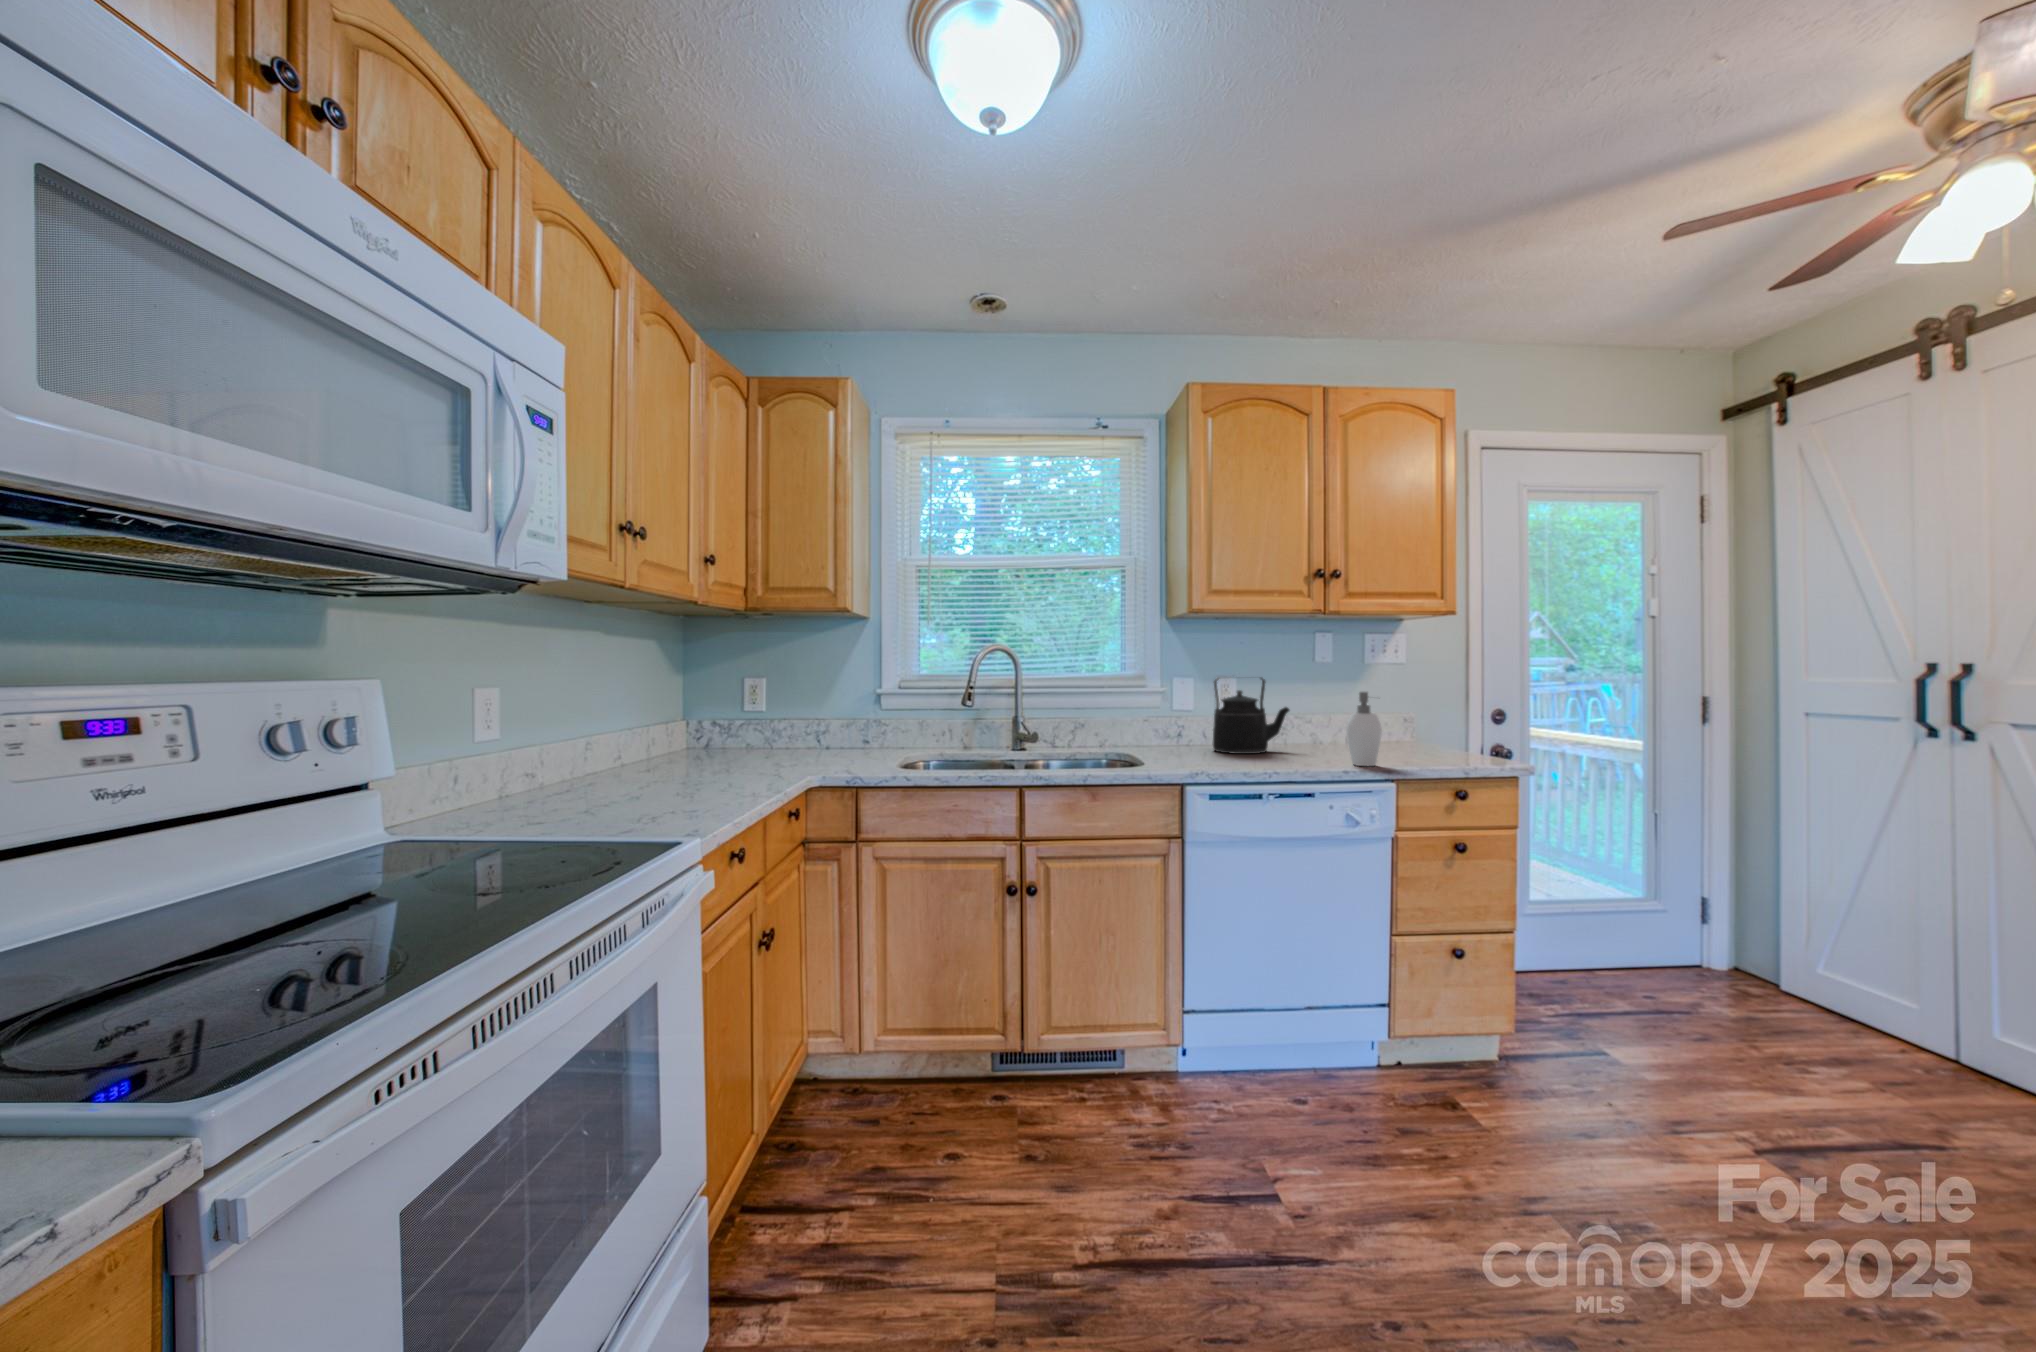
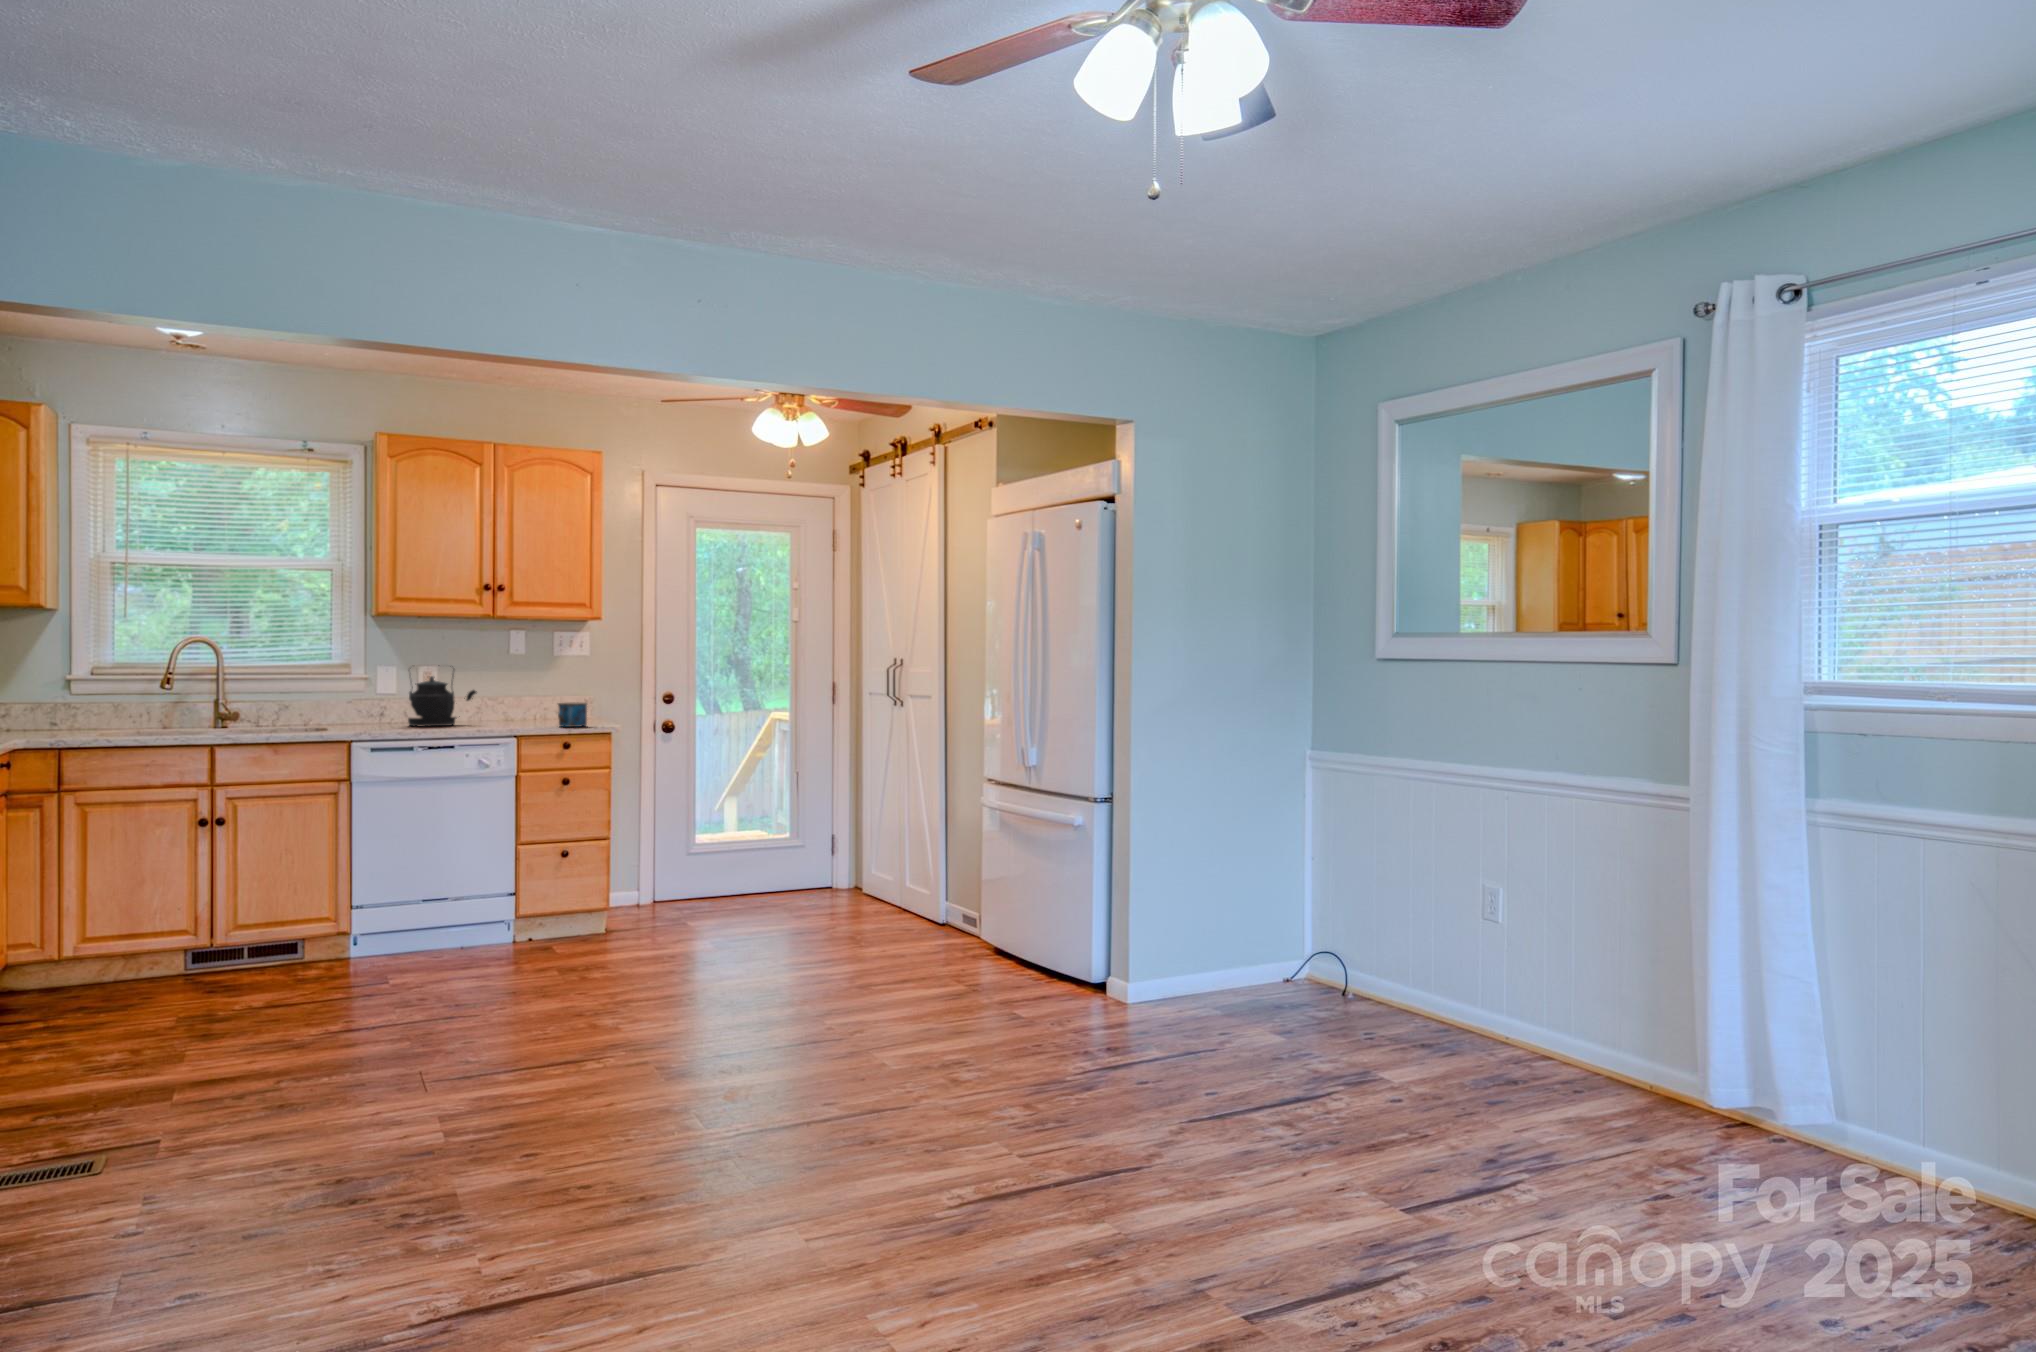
soap dispenser: present [1346,692,1382,766] -> none [493,676,518,728]
mug: none [1425,728,1472,765] -> present [558,703,587,727]

